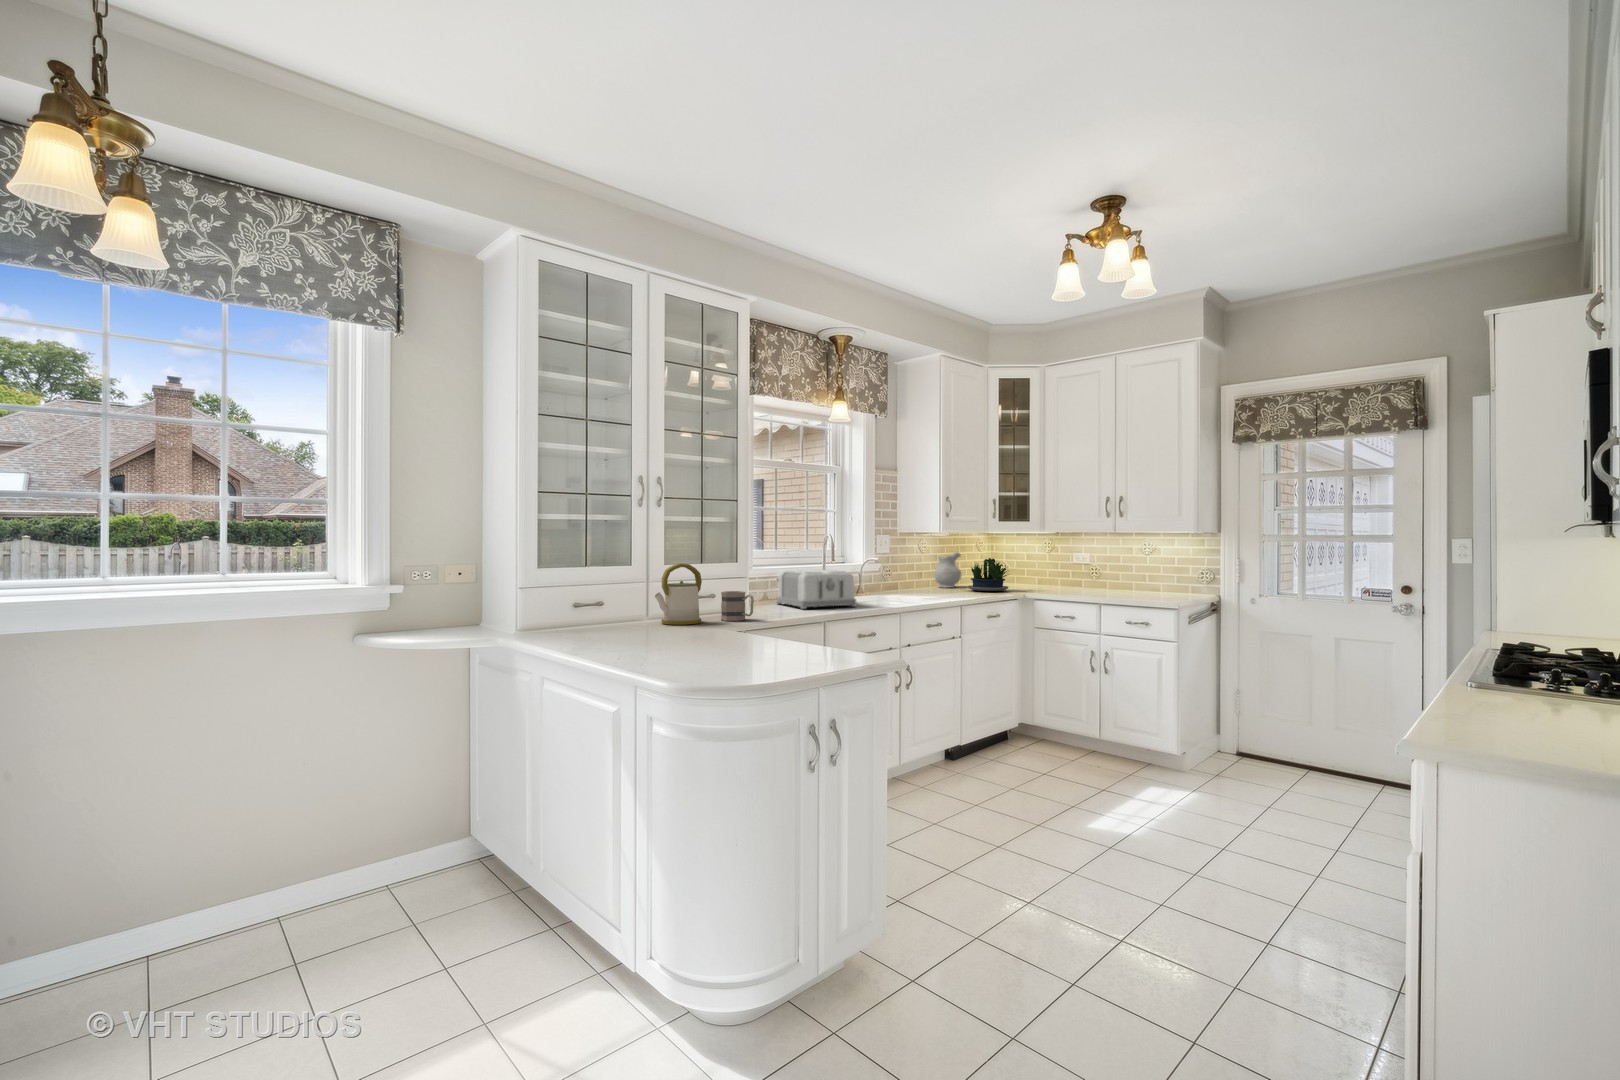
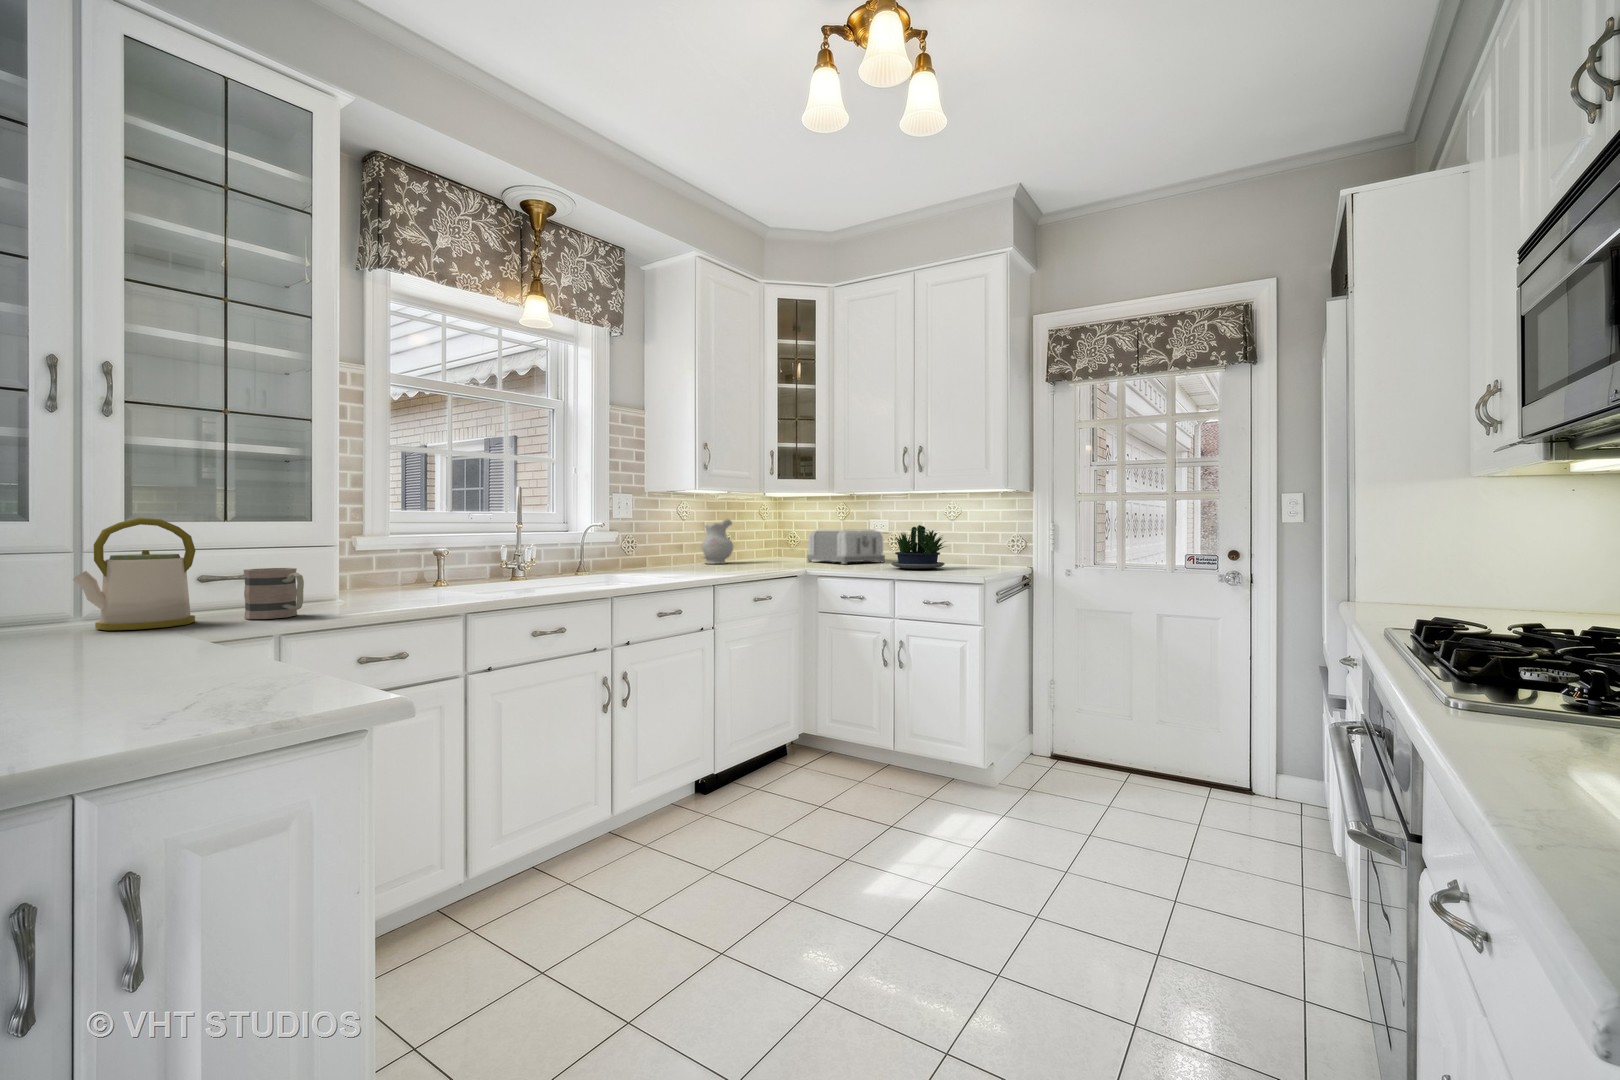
potted plant: present [968,558,1008,591] -> present [891,525,946,569]
toaster: present [777,570,856,609] -> present [807,529,885,564]

